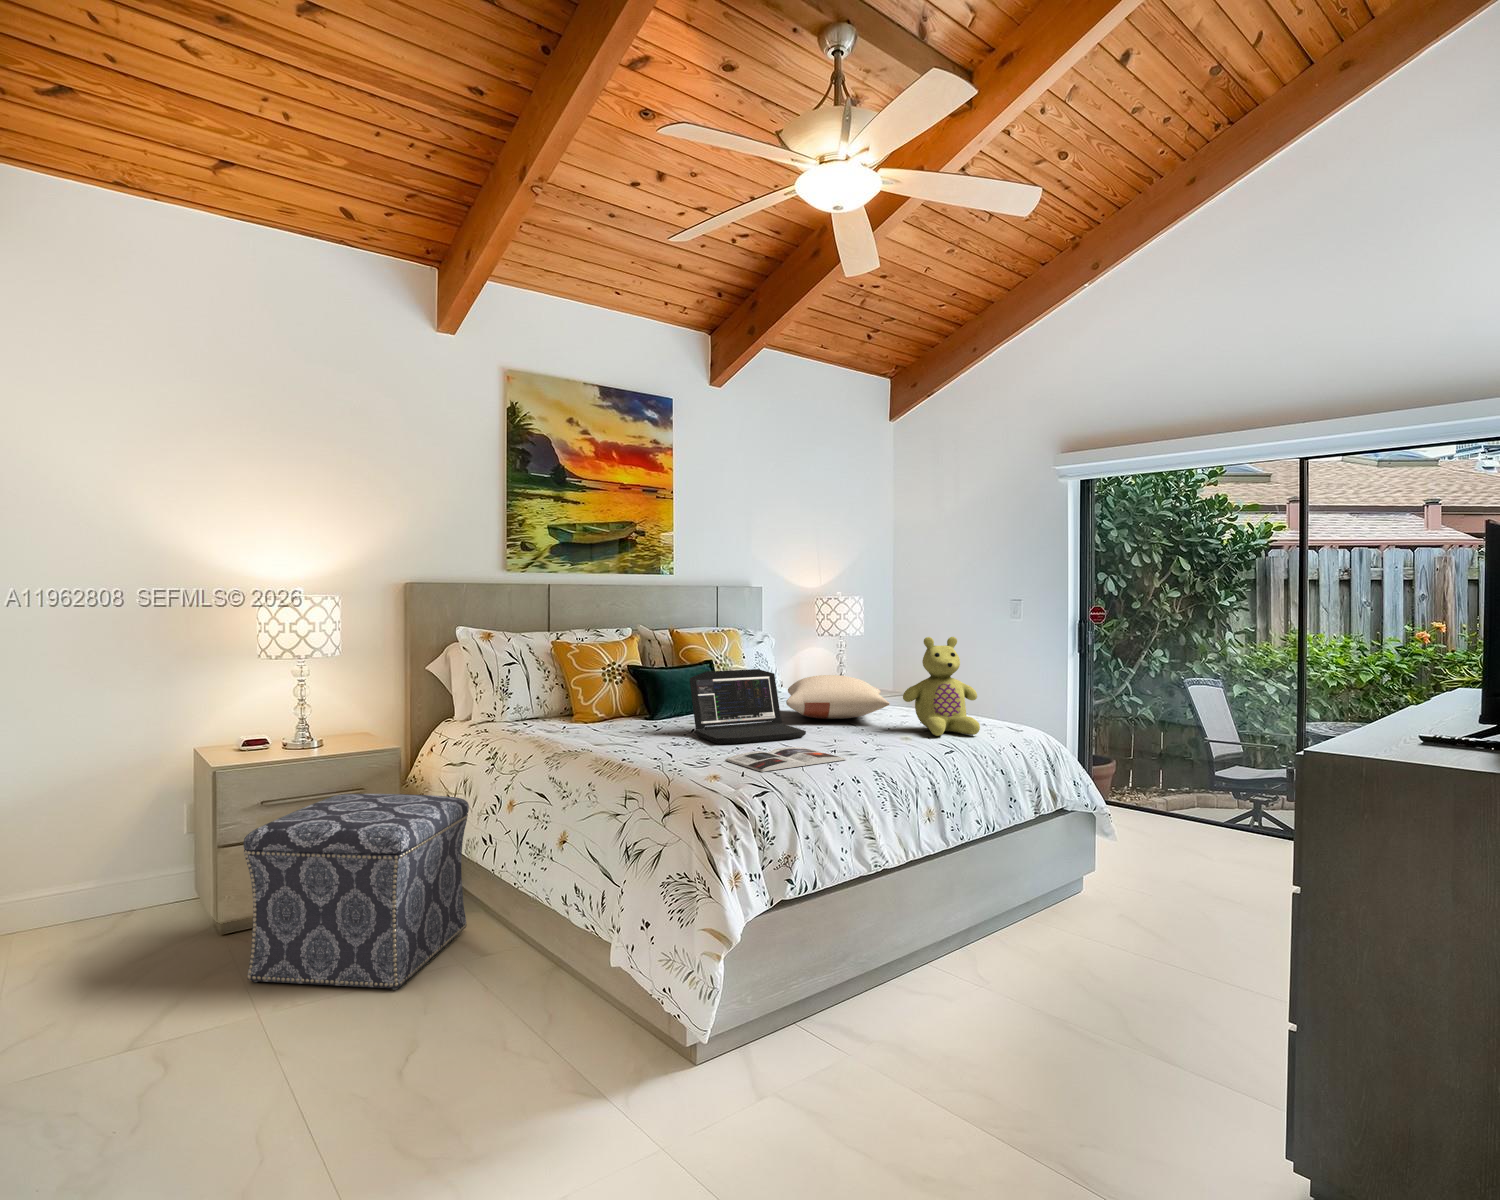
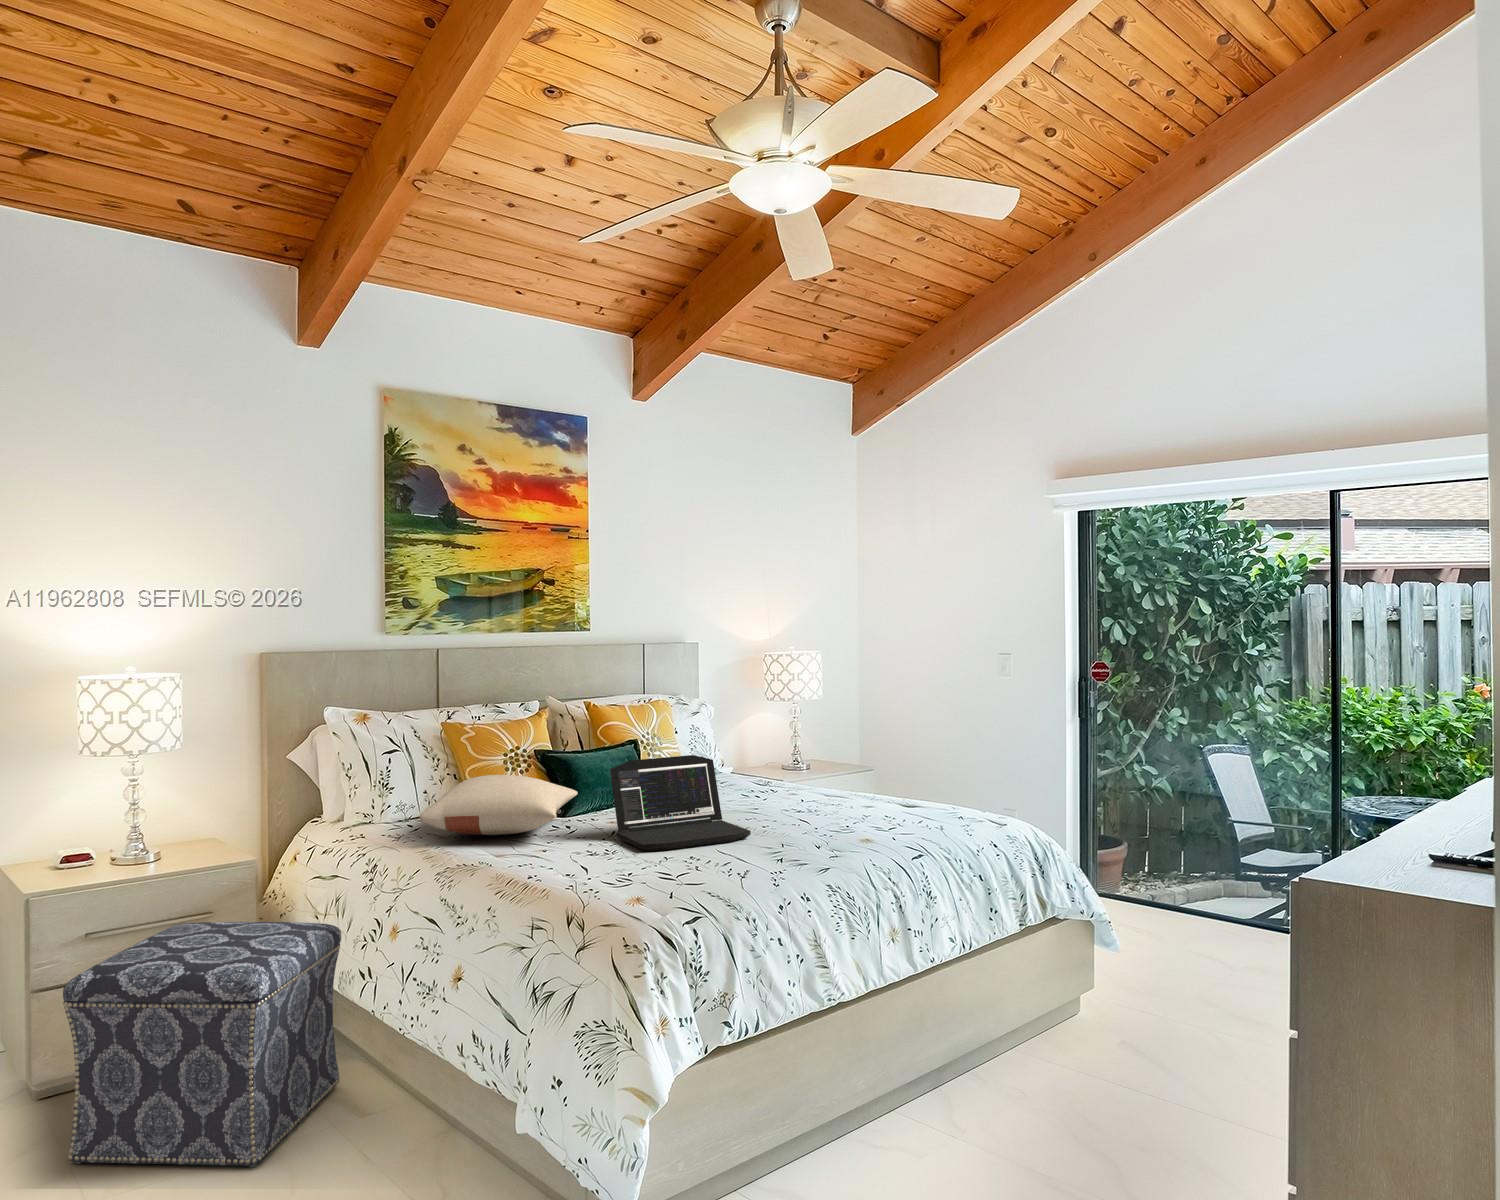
stuffed bear: present [903,637,980,736] -> none [866,712,957,833]
pillow: present [786,675,890,719] -> present [420,775,578,835]
magazine: present [726,747,846,772] -> none [652,854,796,890]

